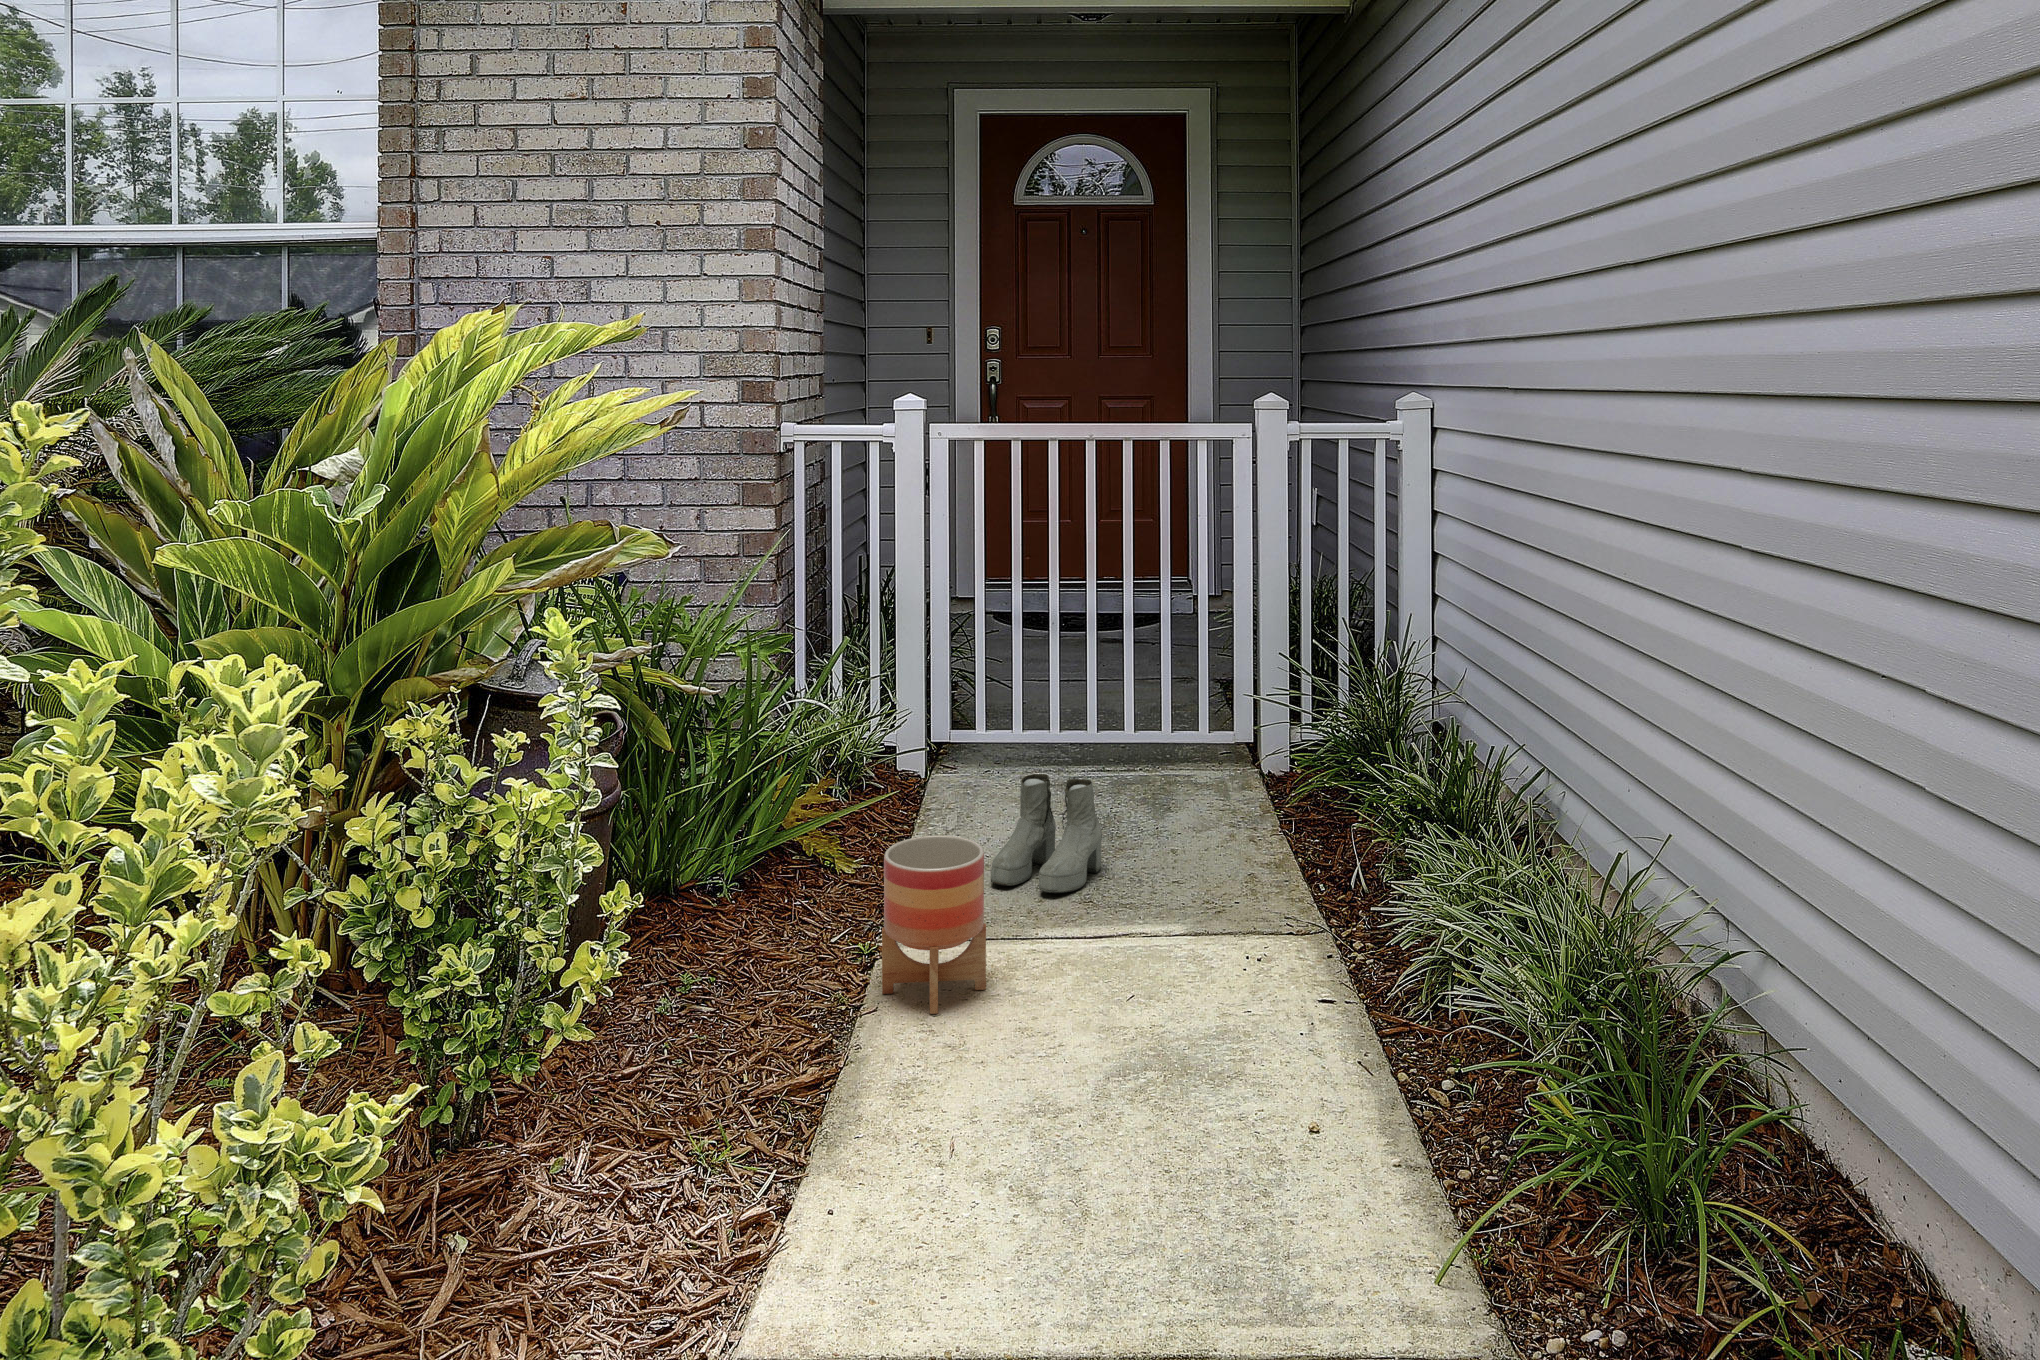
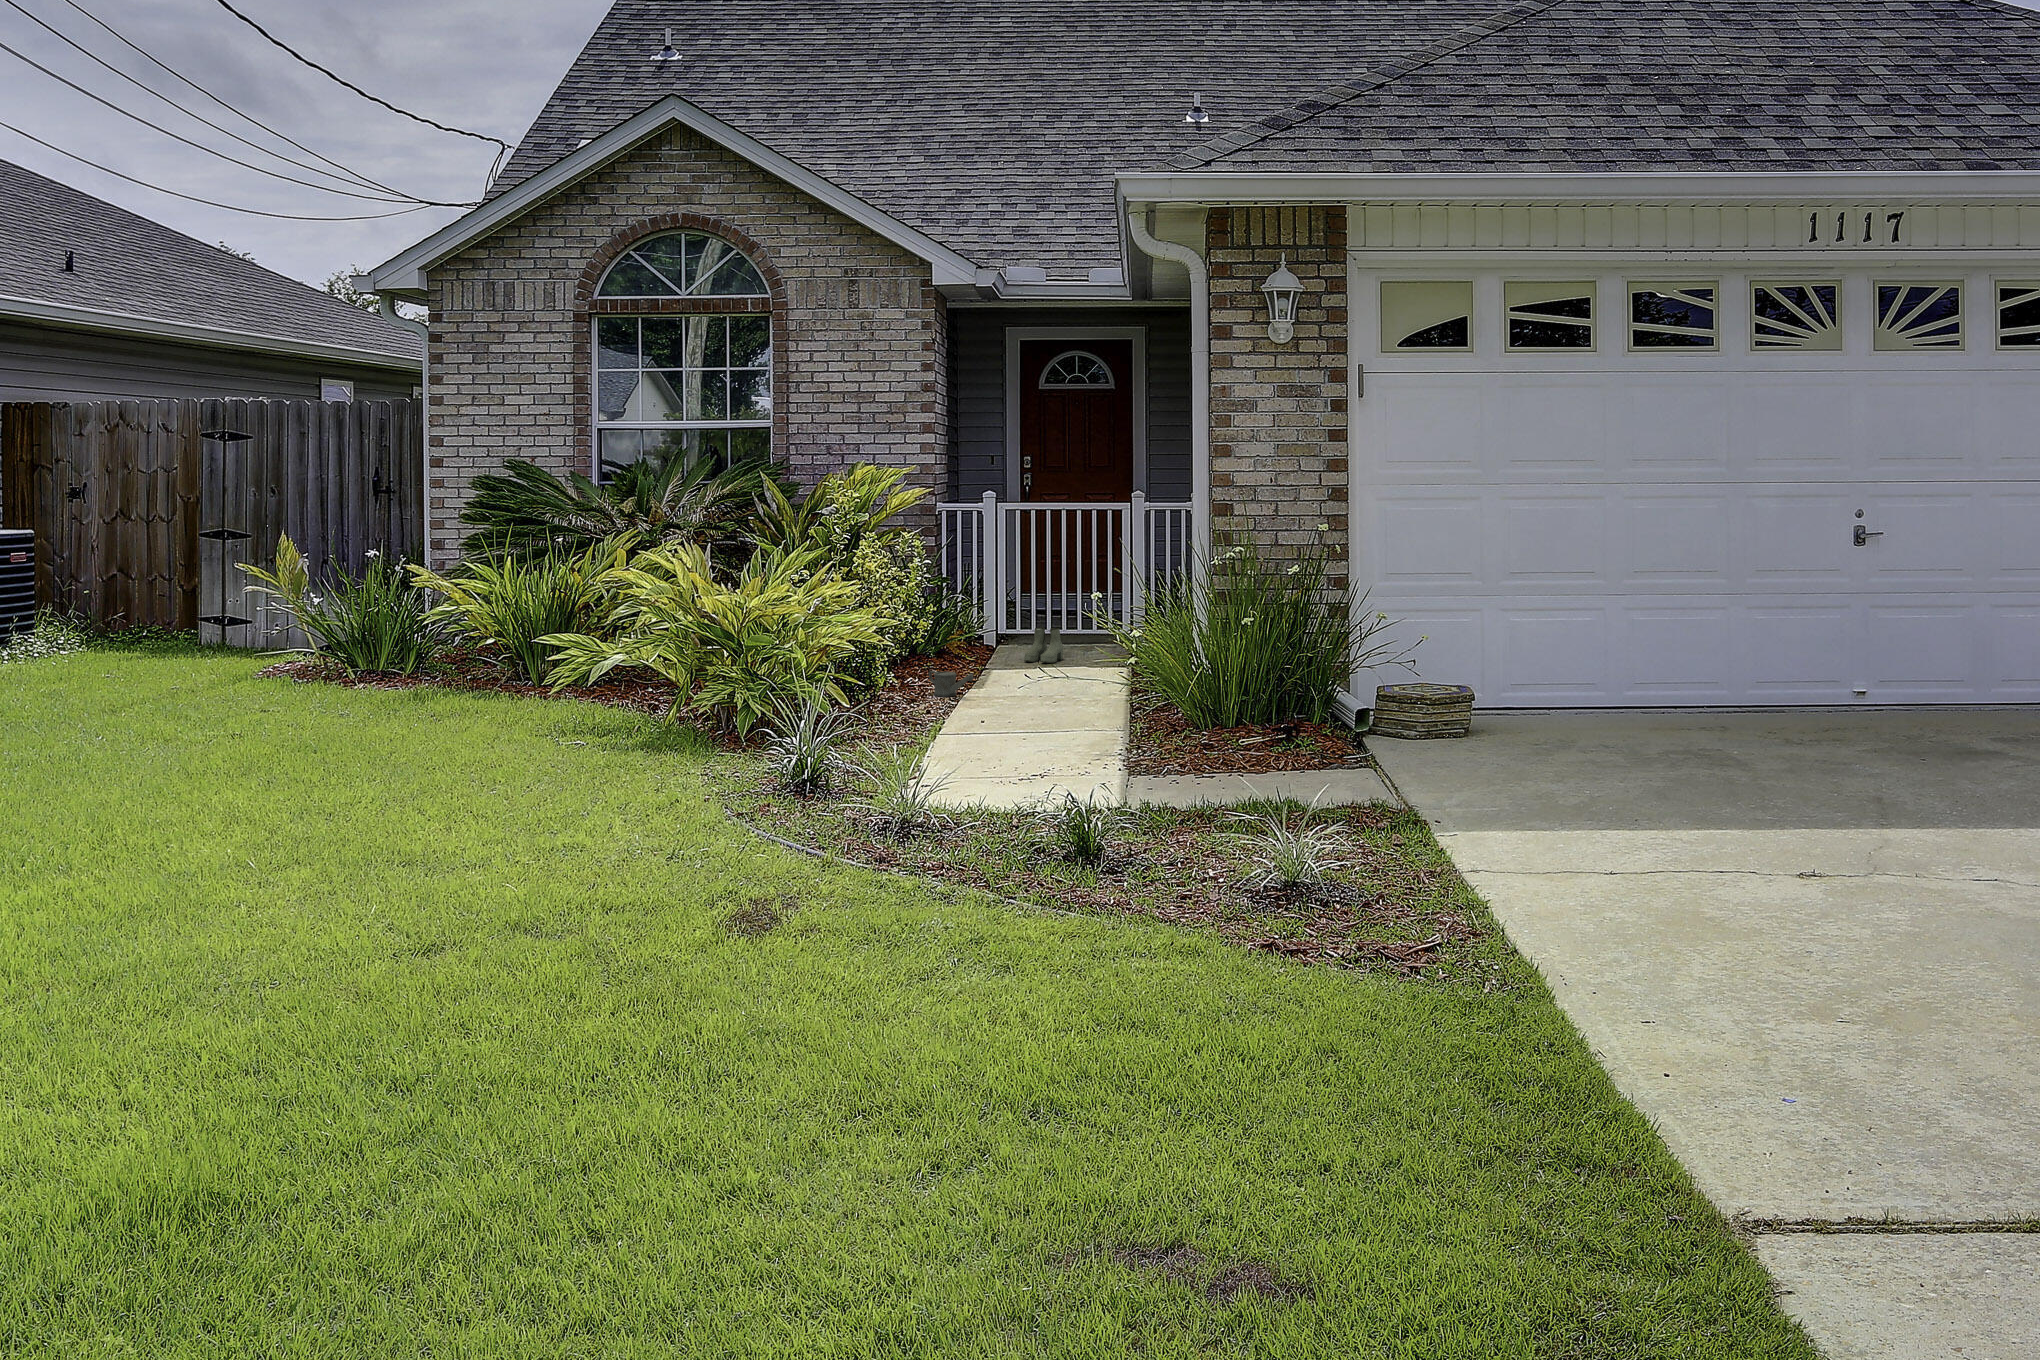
planter: present [882,835,986,1014] -> none [991,632,1023,679]
watering can: none [626,1058,780,1196] -> present [929,671,973,697]

